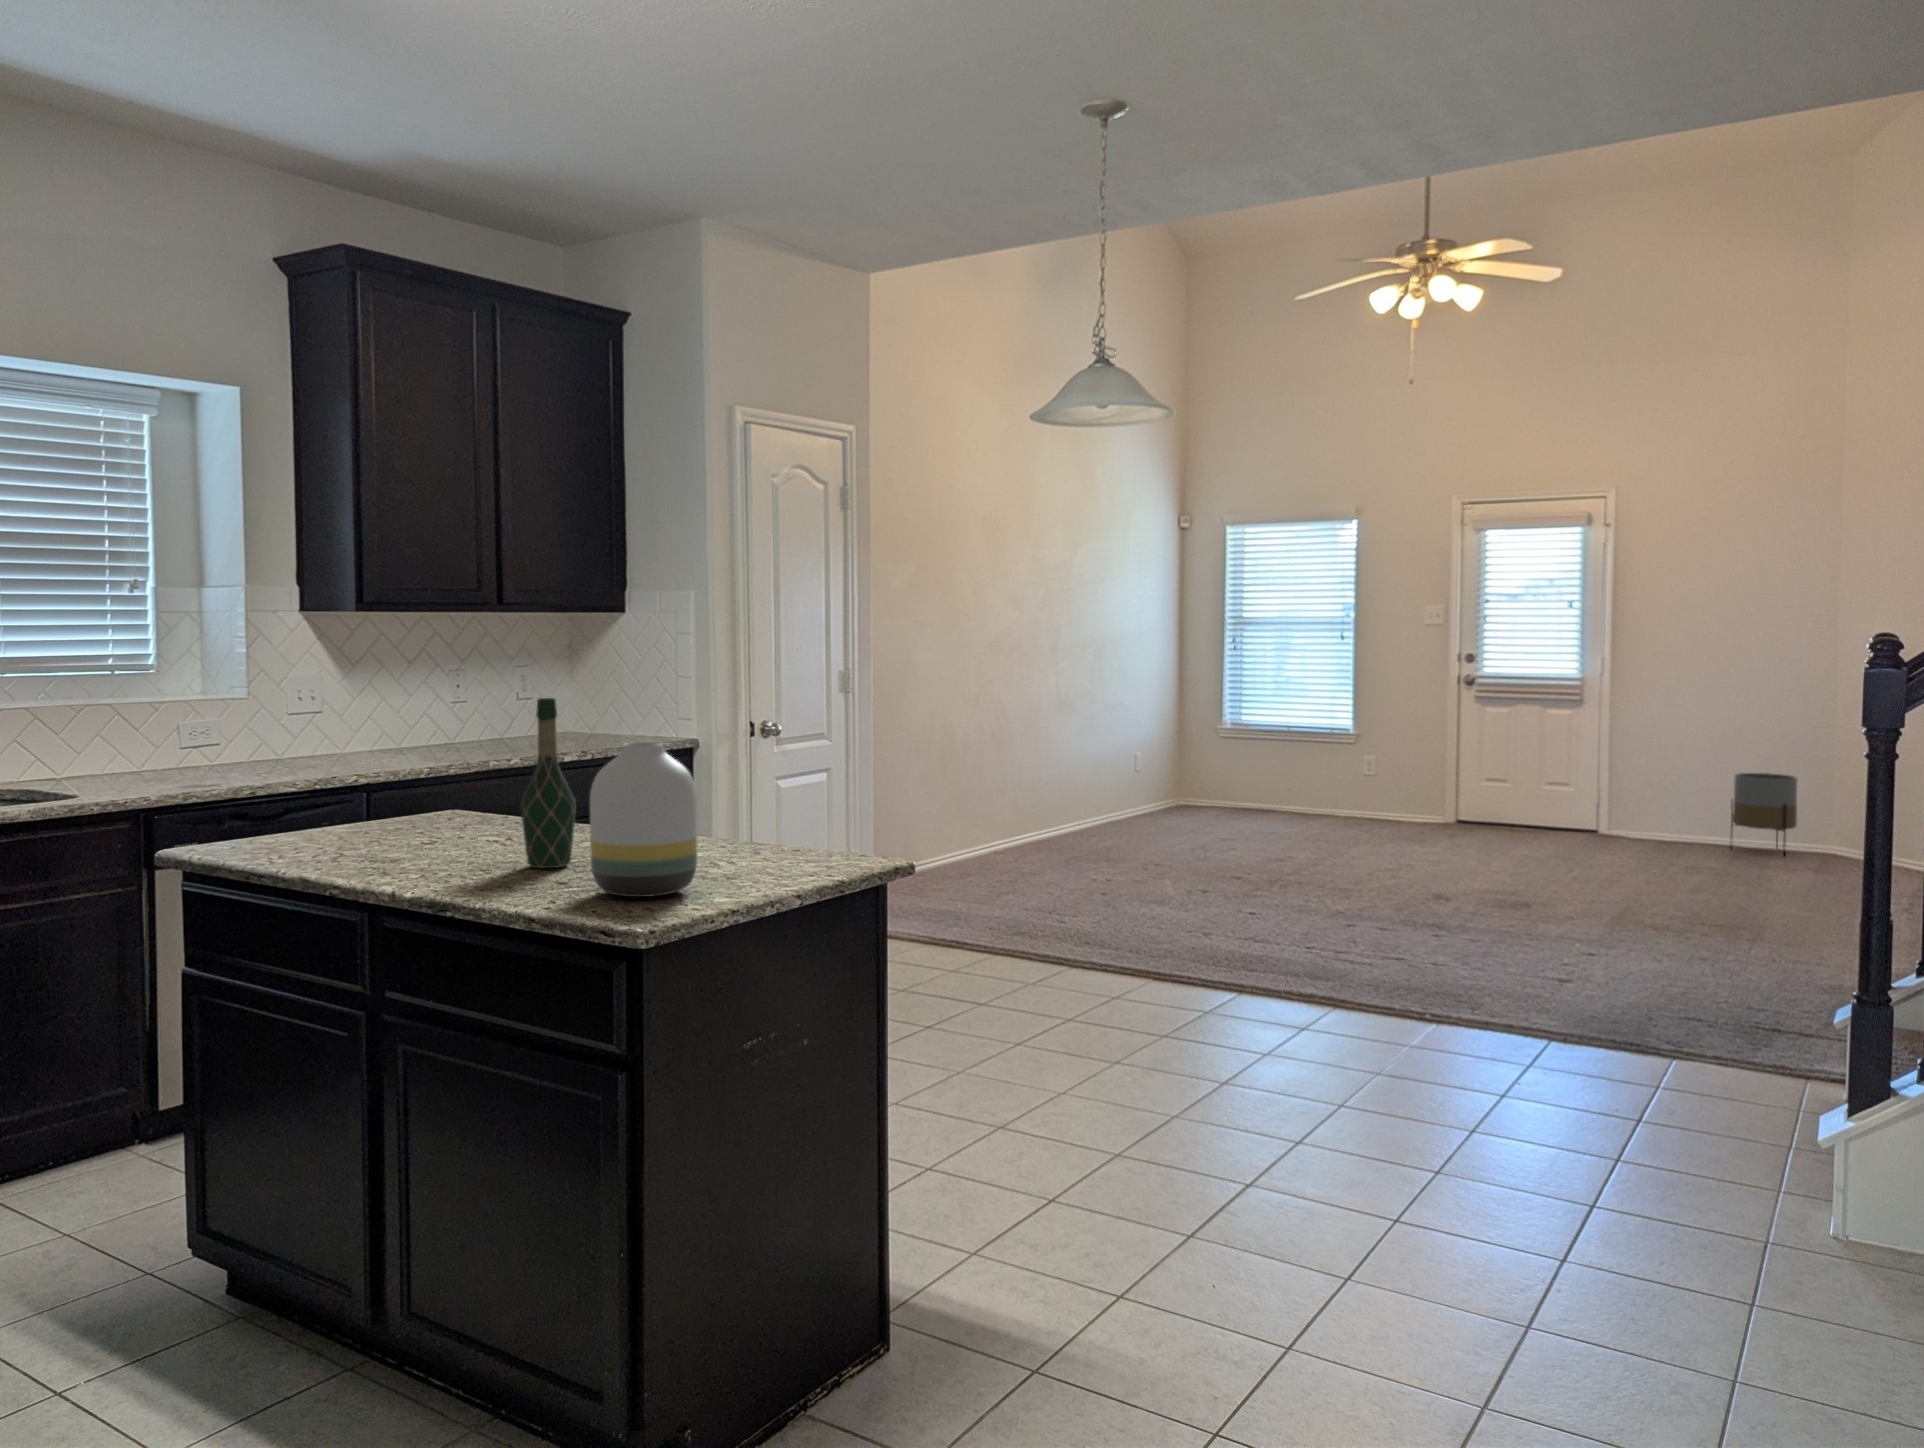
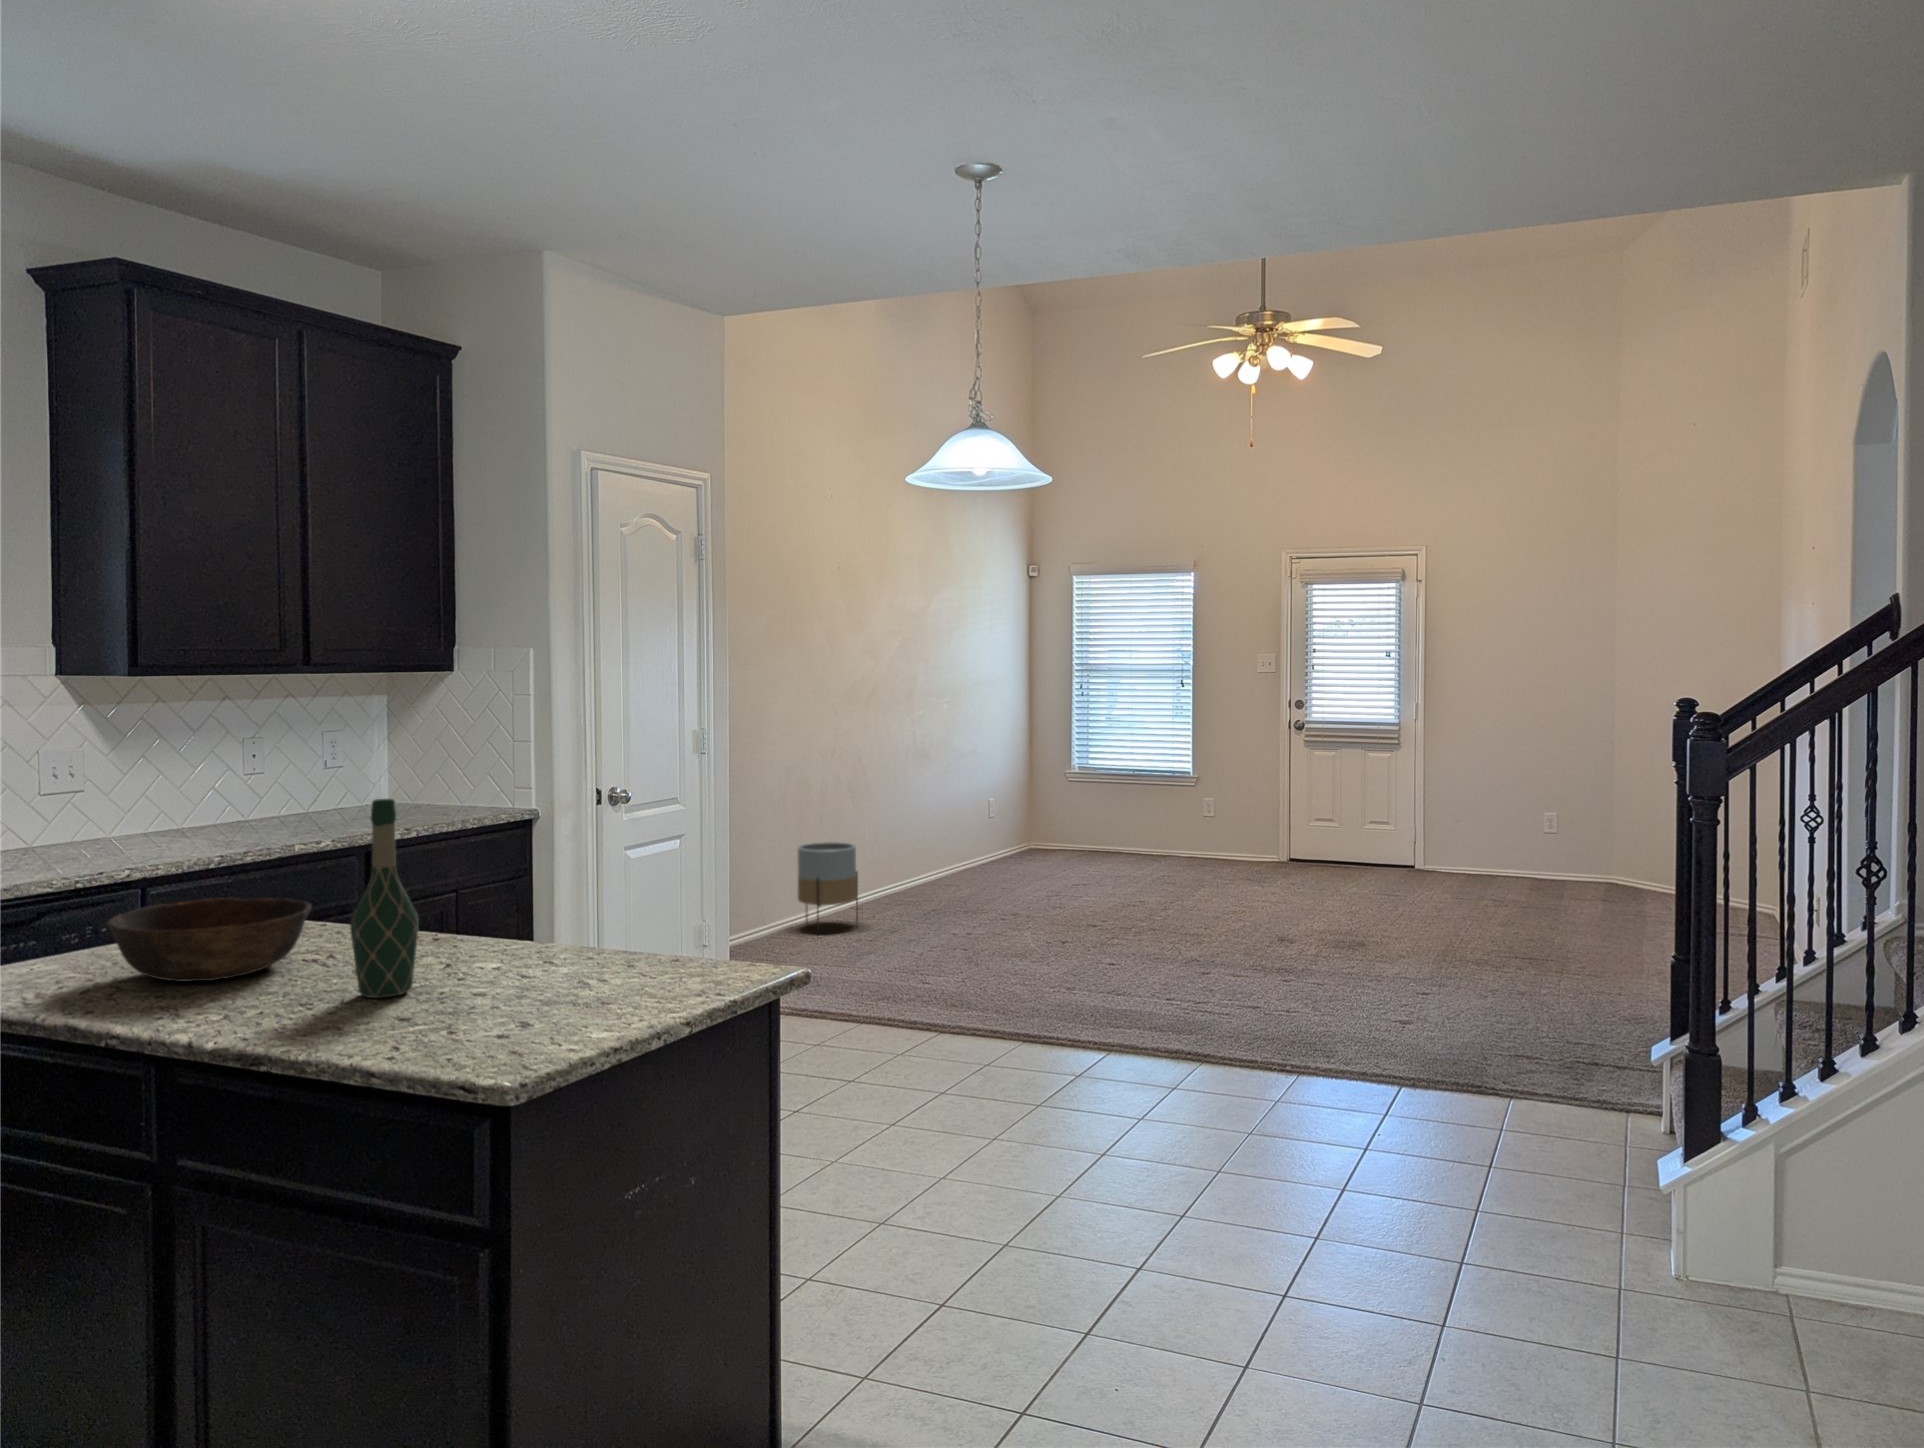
vase: present [590,742,698,897] -> none [442,854,570,1037]
planter: present [1731,773,1797,856] -> present [798,842,858,933]
bowl: none [333,788,492,853] -> present [107,898,311,982]

